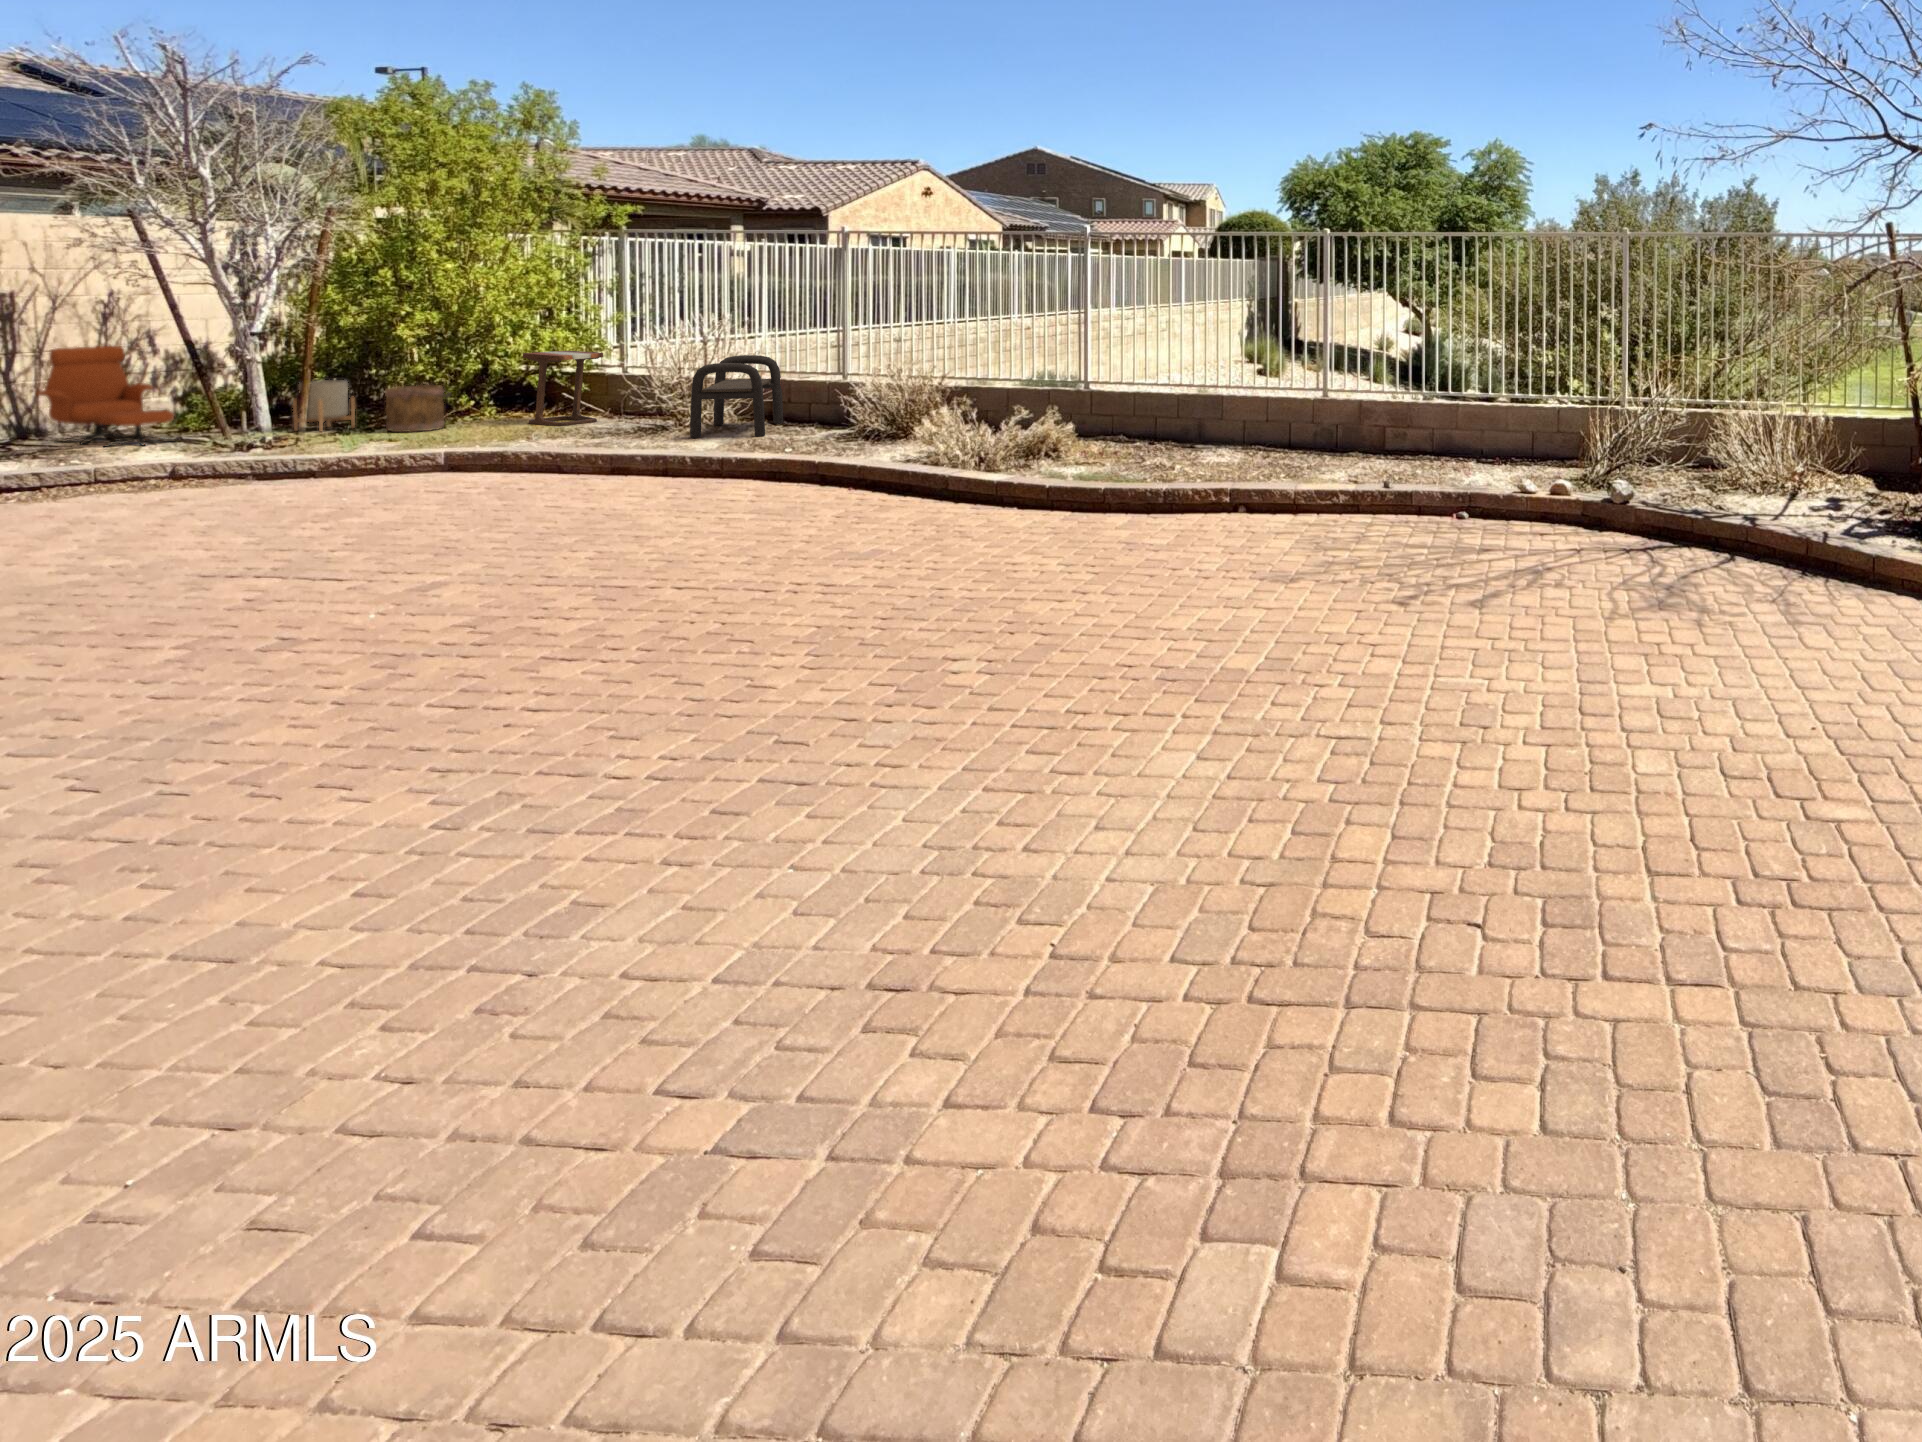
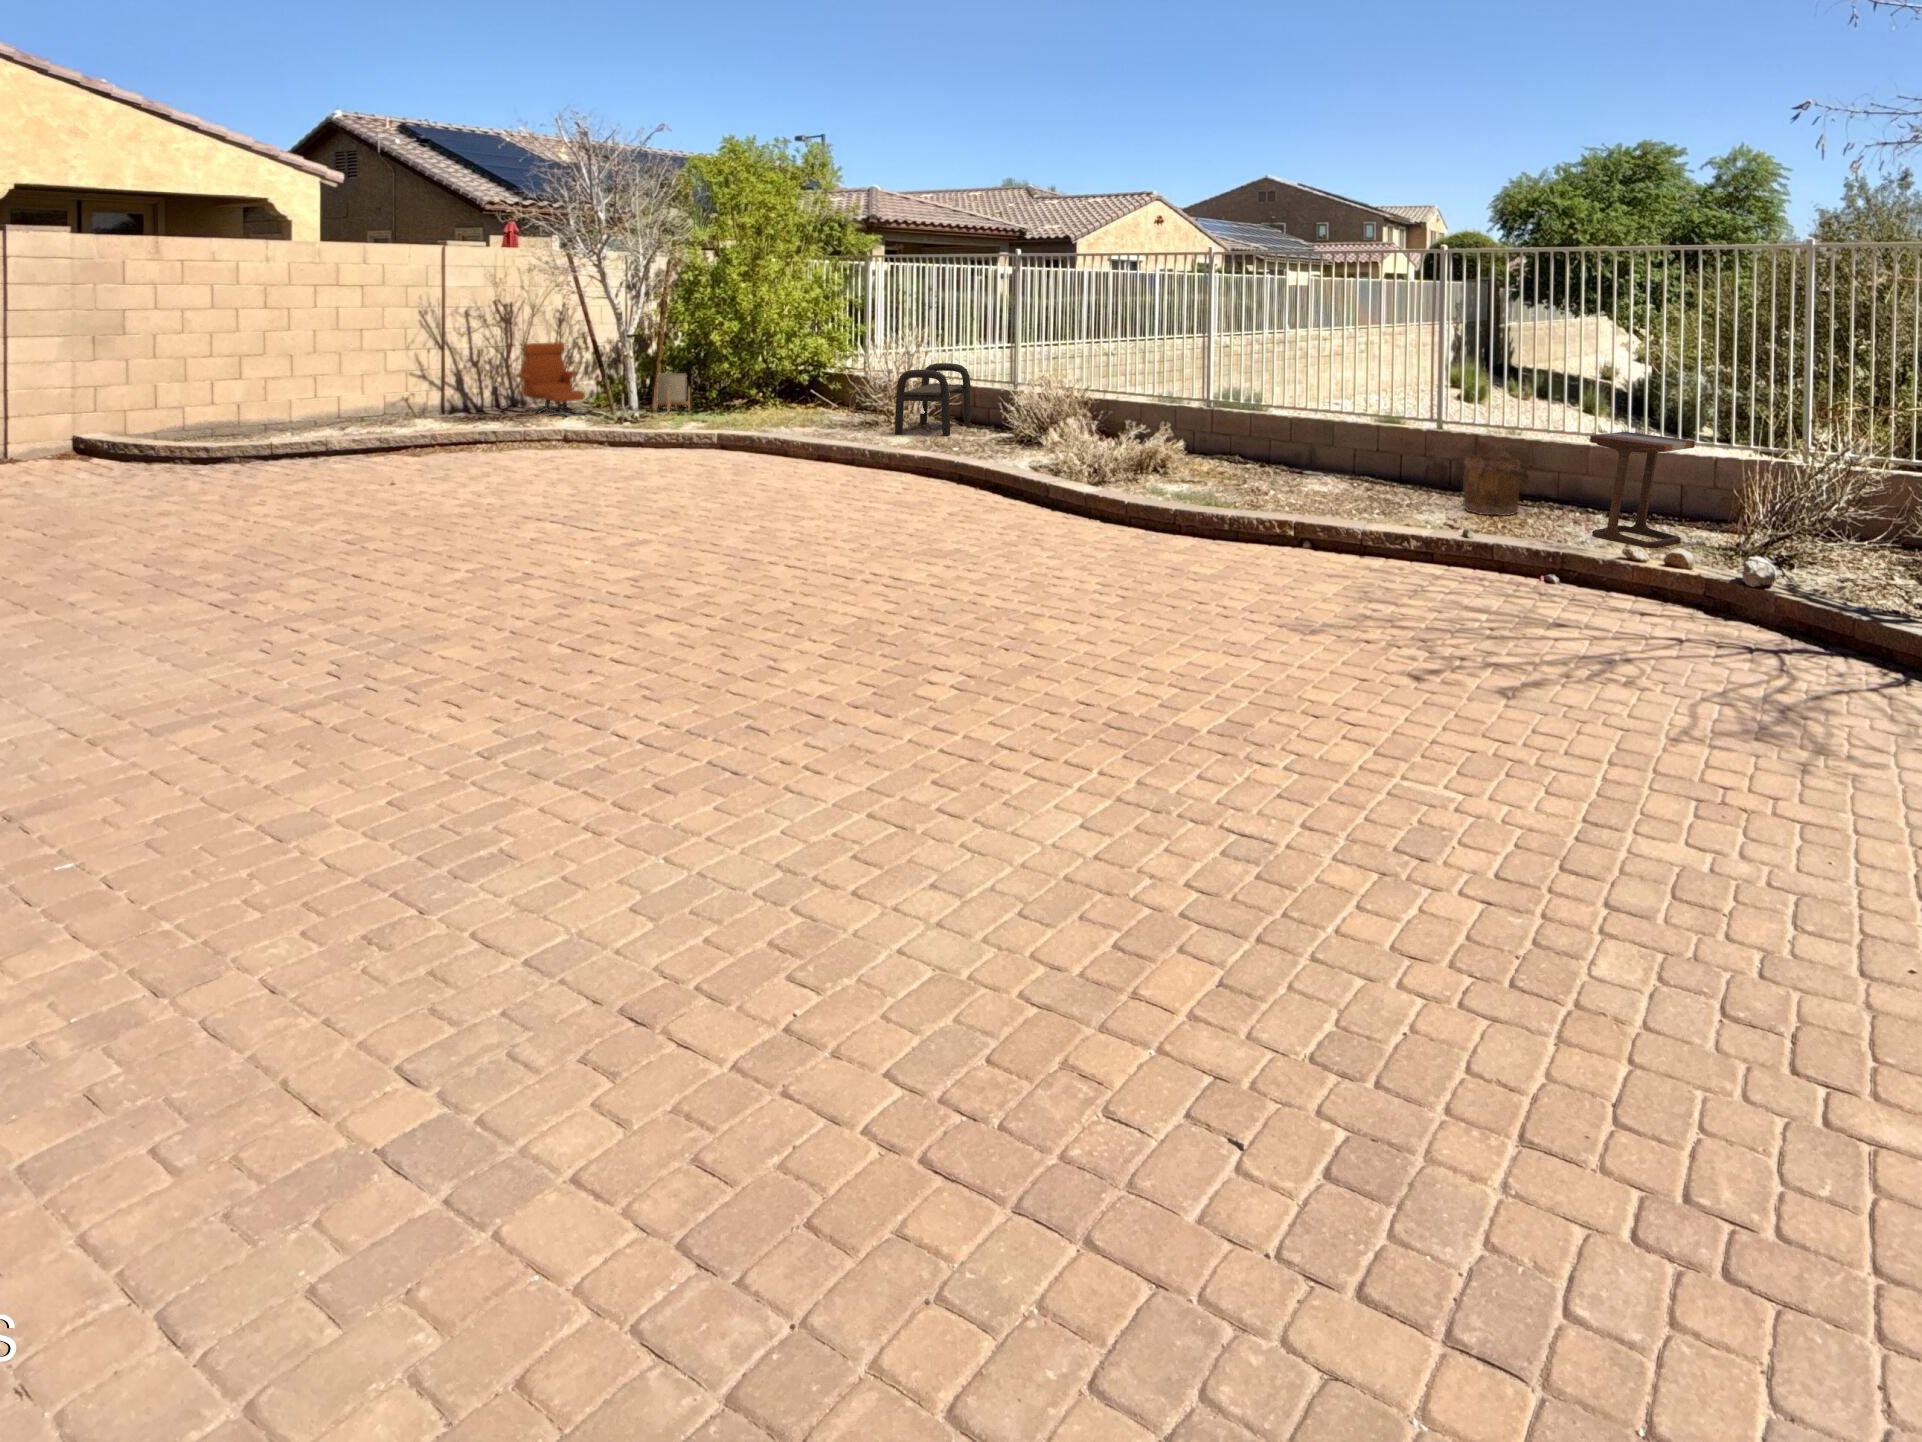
side table: present [523,351,603,426] -> present [1590,432,1697,551]
bucket: present [385,382,451,432] -> present [1463,452,1527,516]

